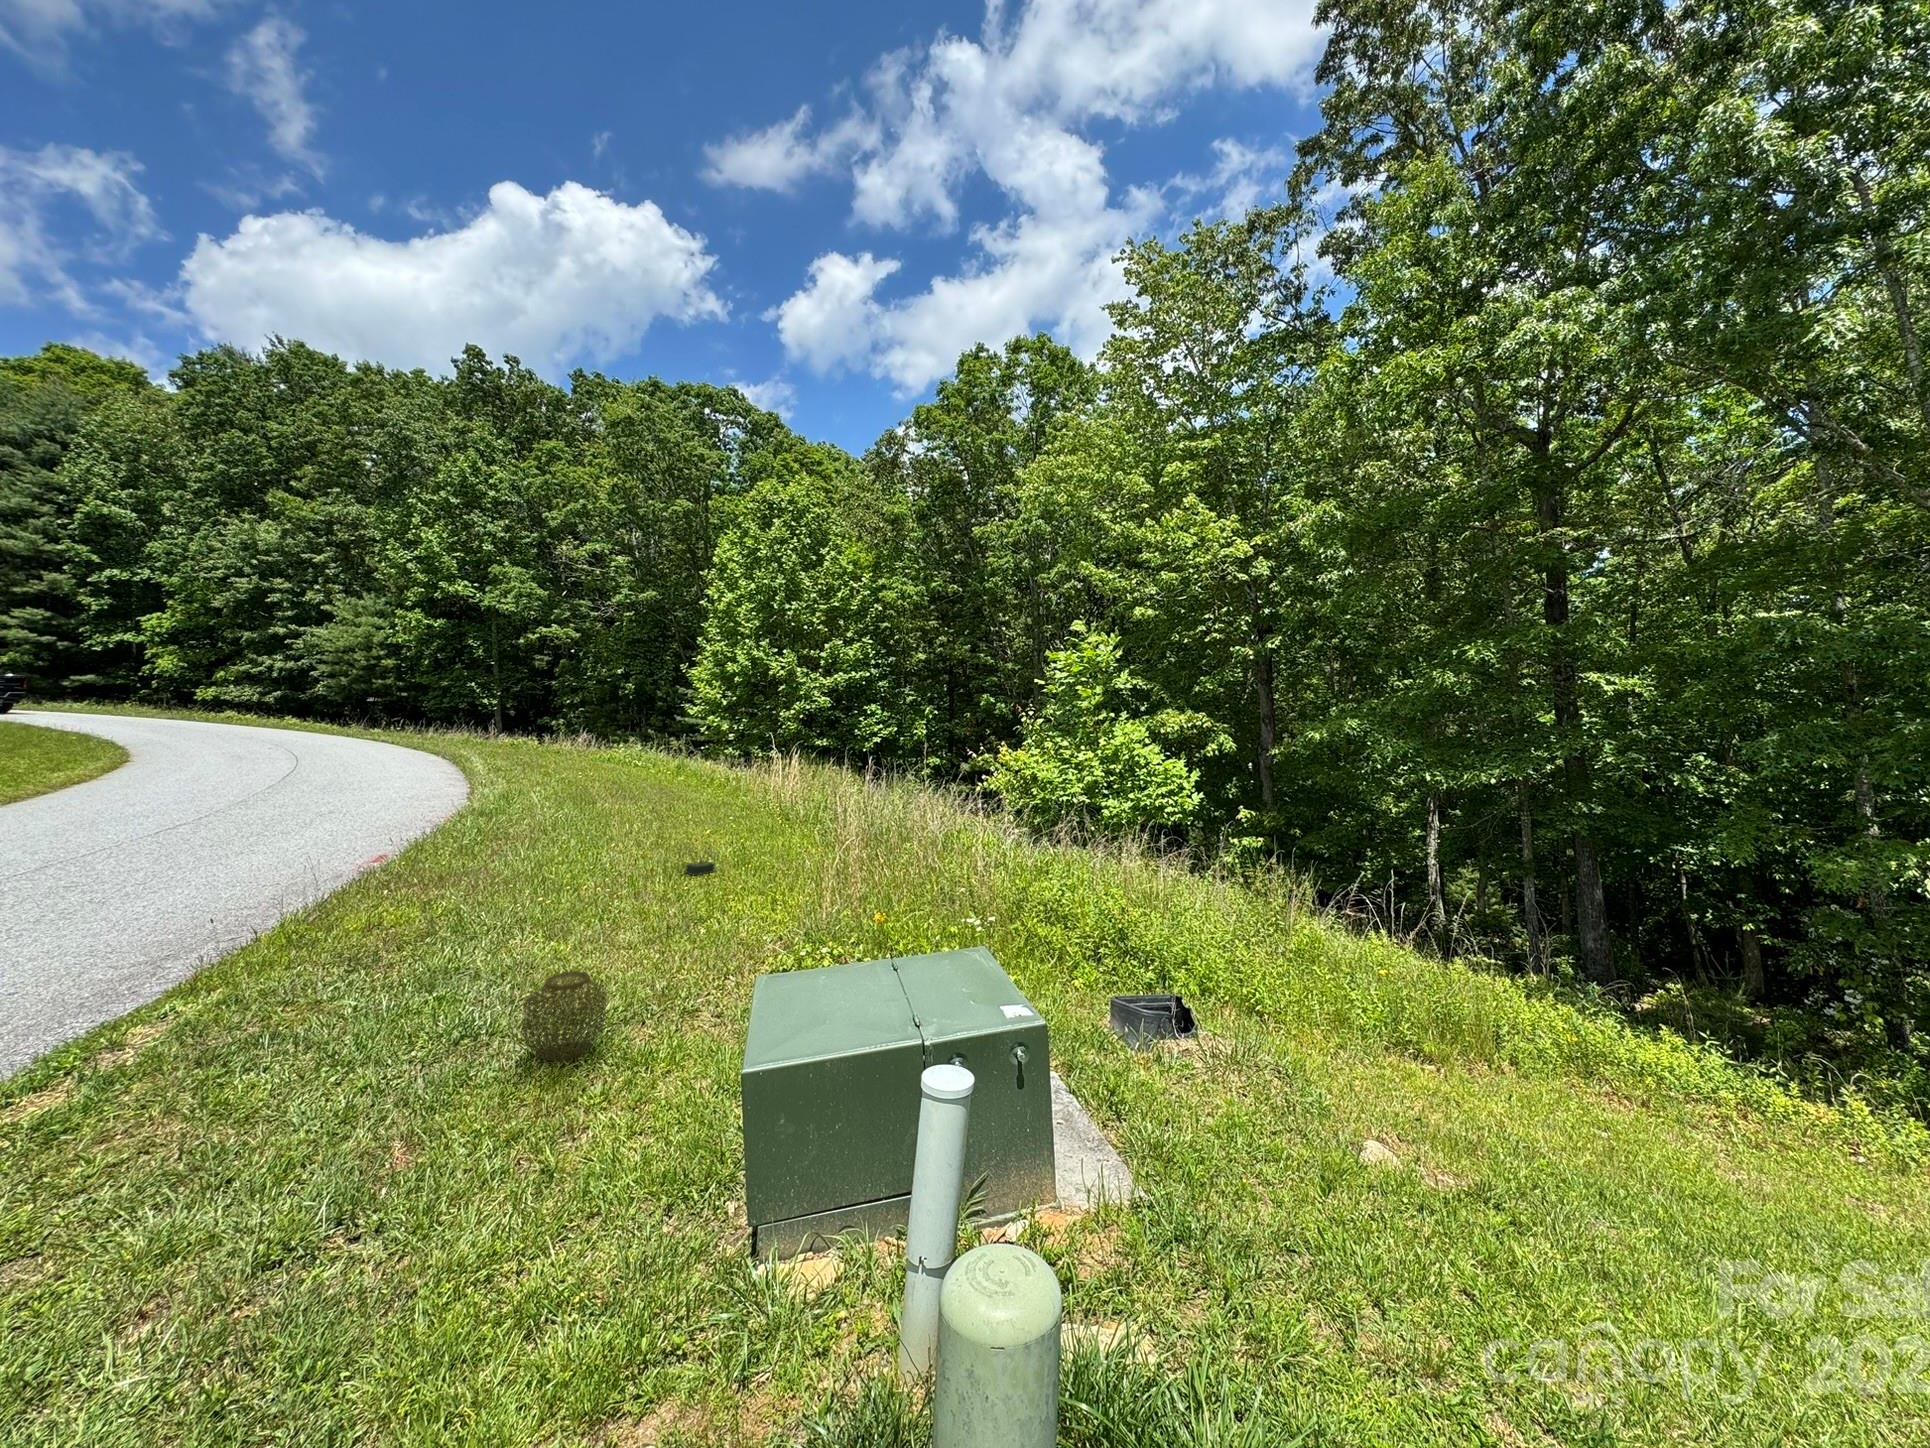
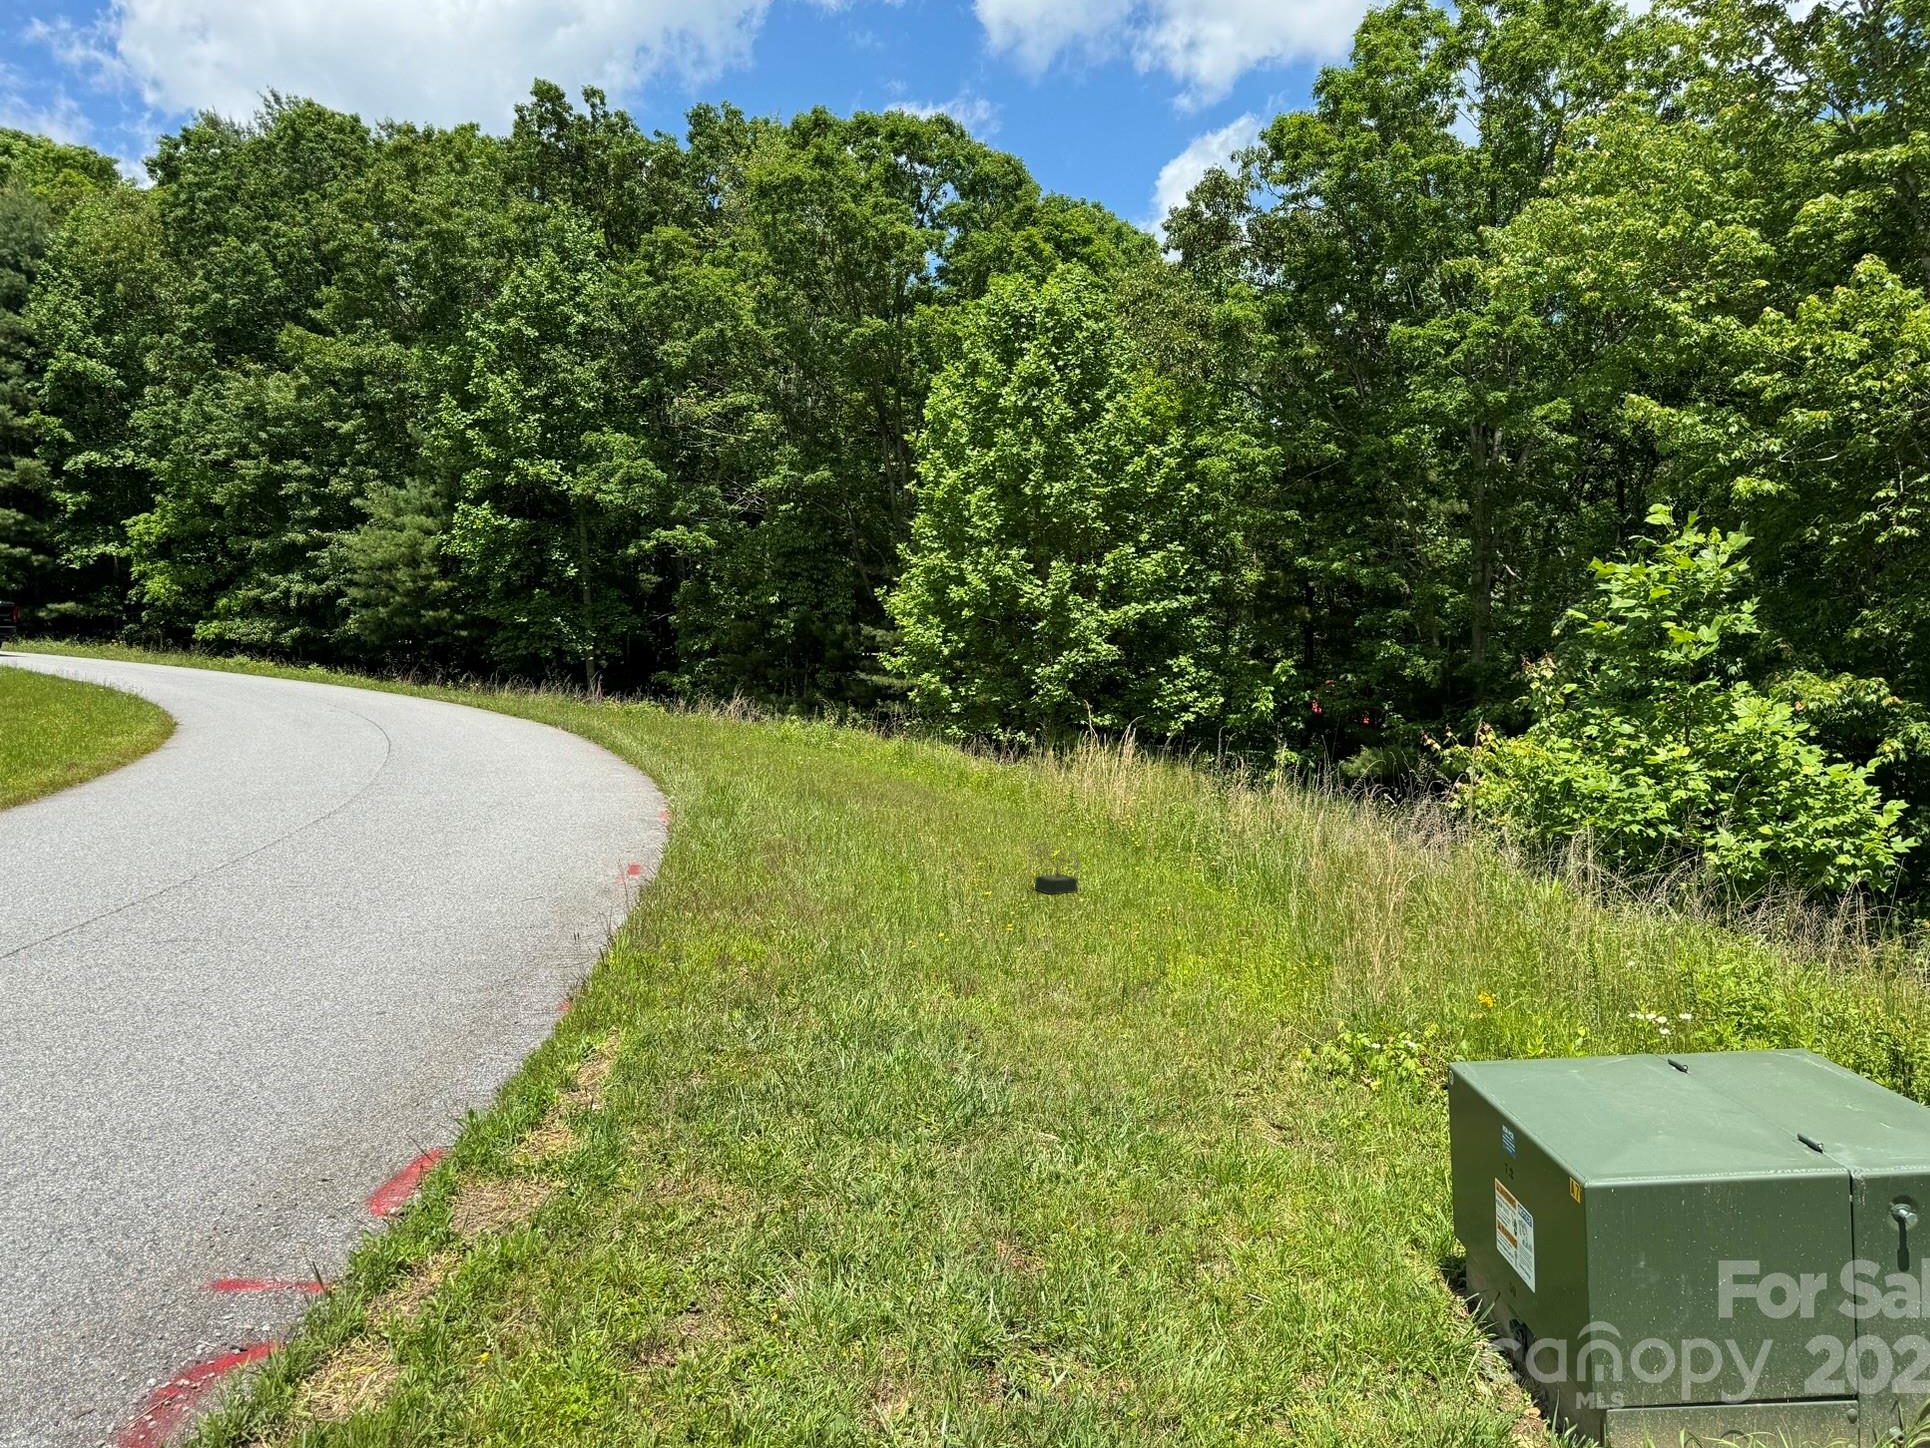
woven basket: present [523,971,607,1061] -> none [1003,976,1107,1097]

